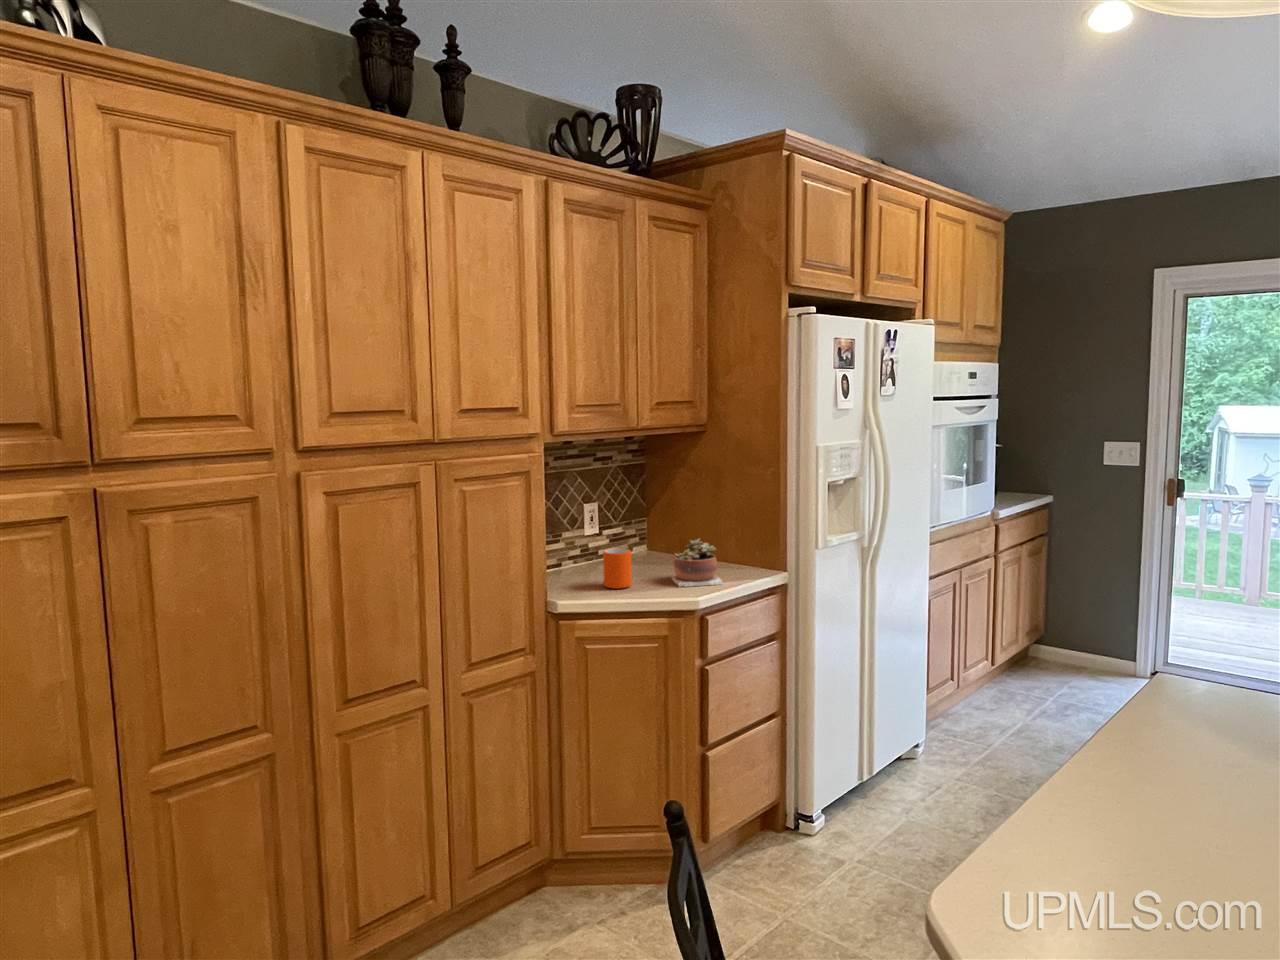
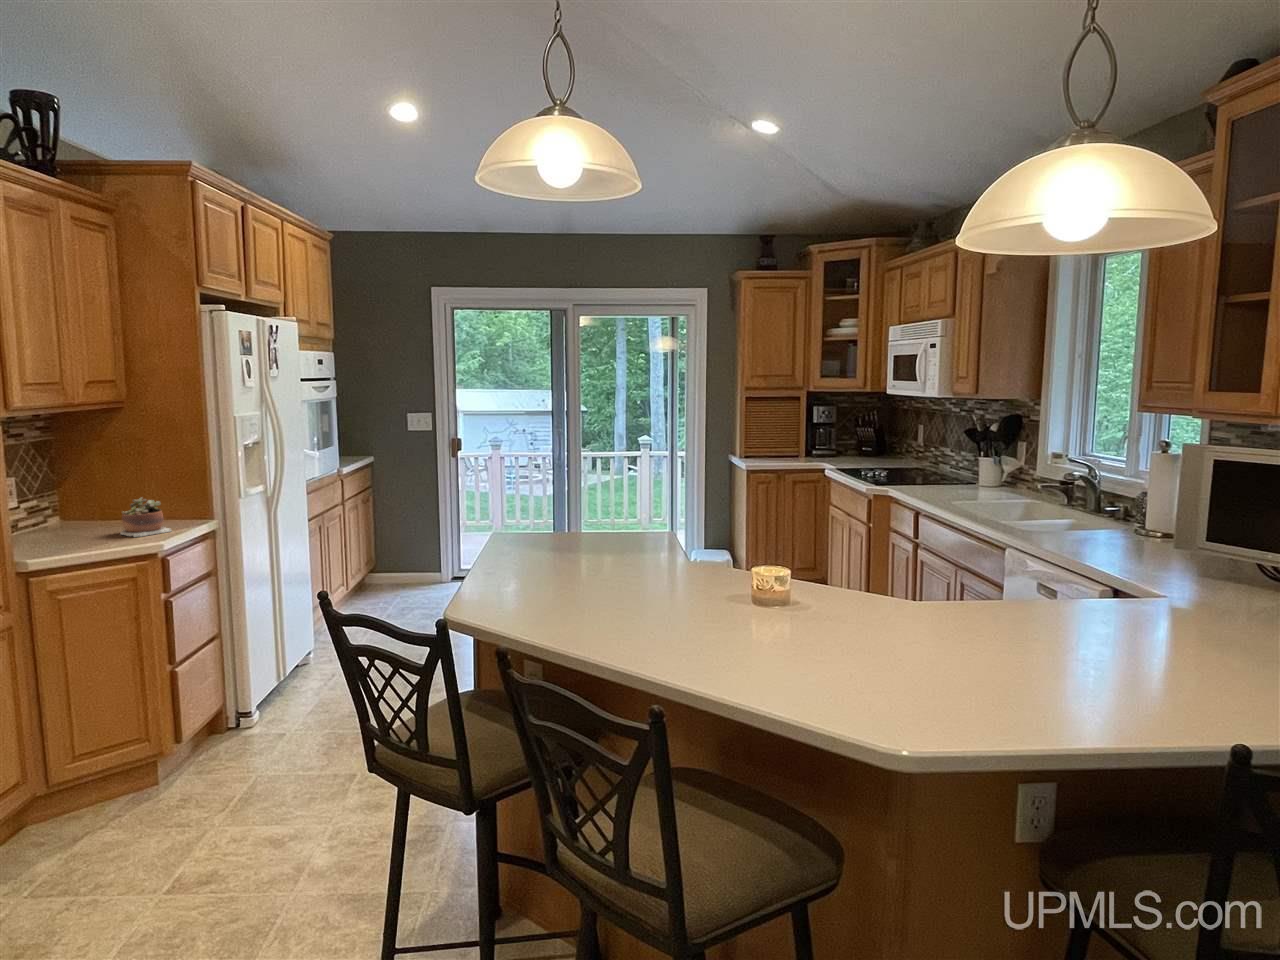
mug: present [603,548,632,589] -> none [56,511,87,546]

